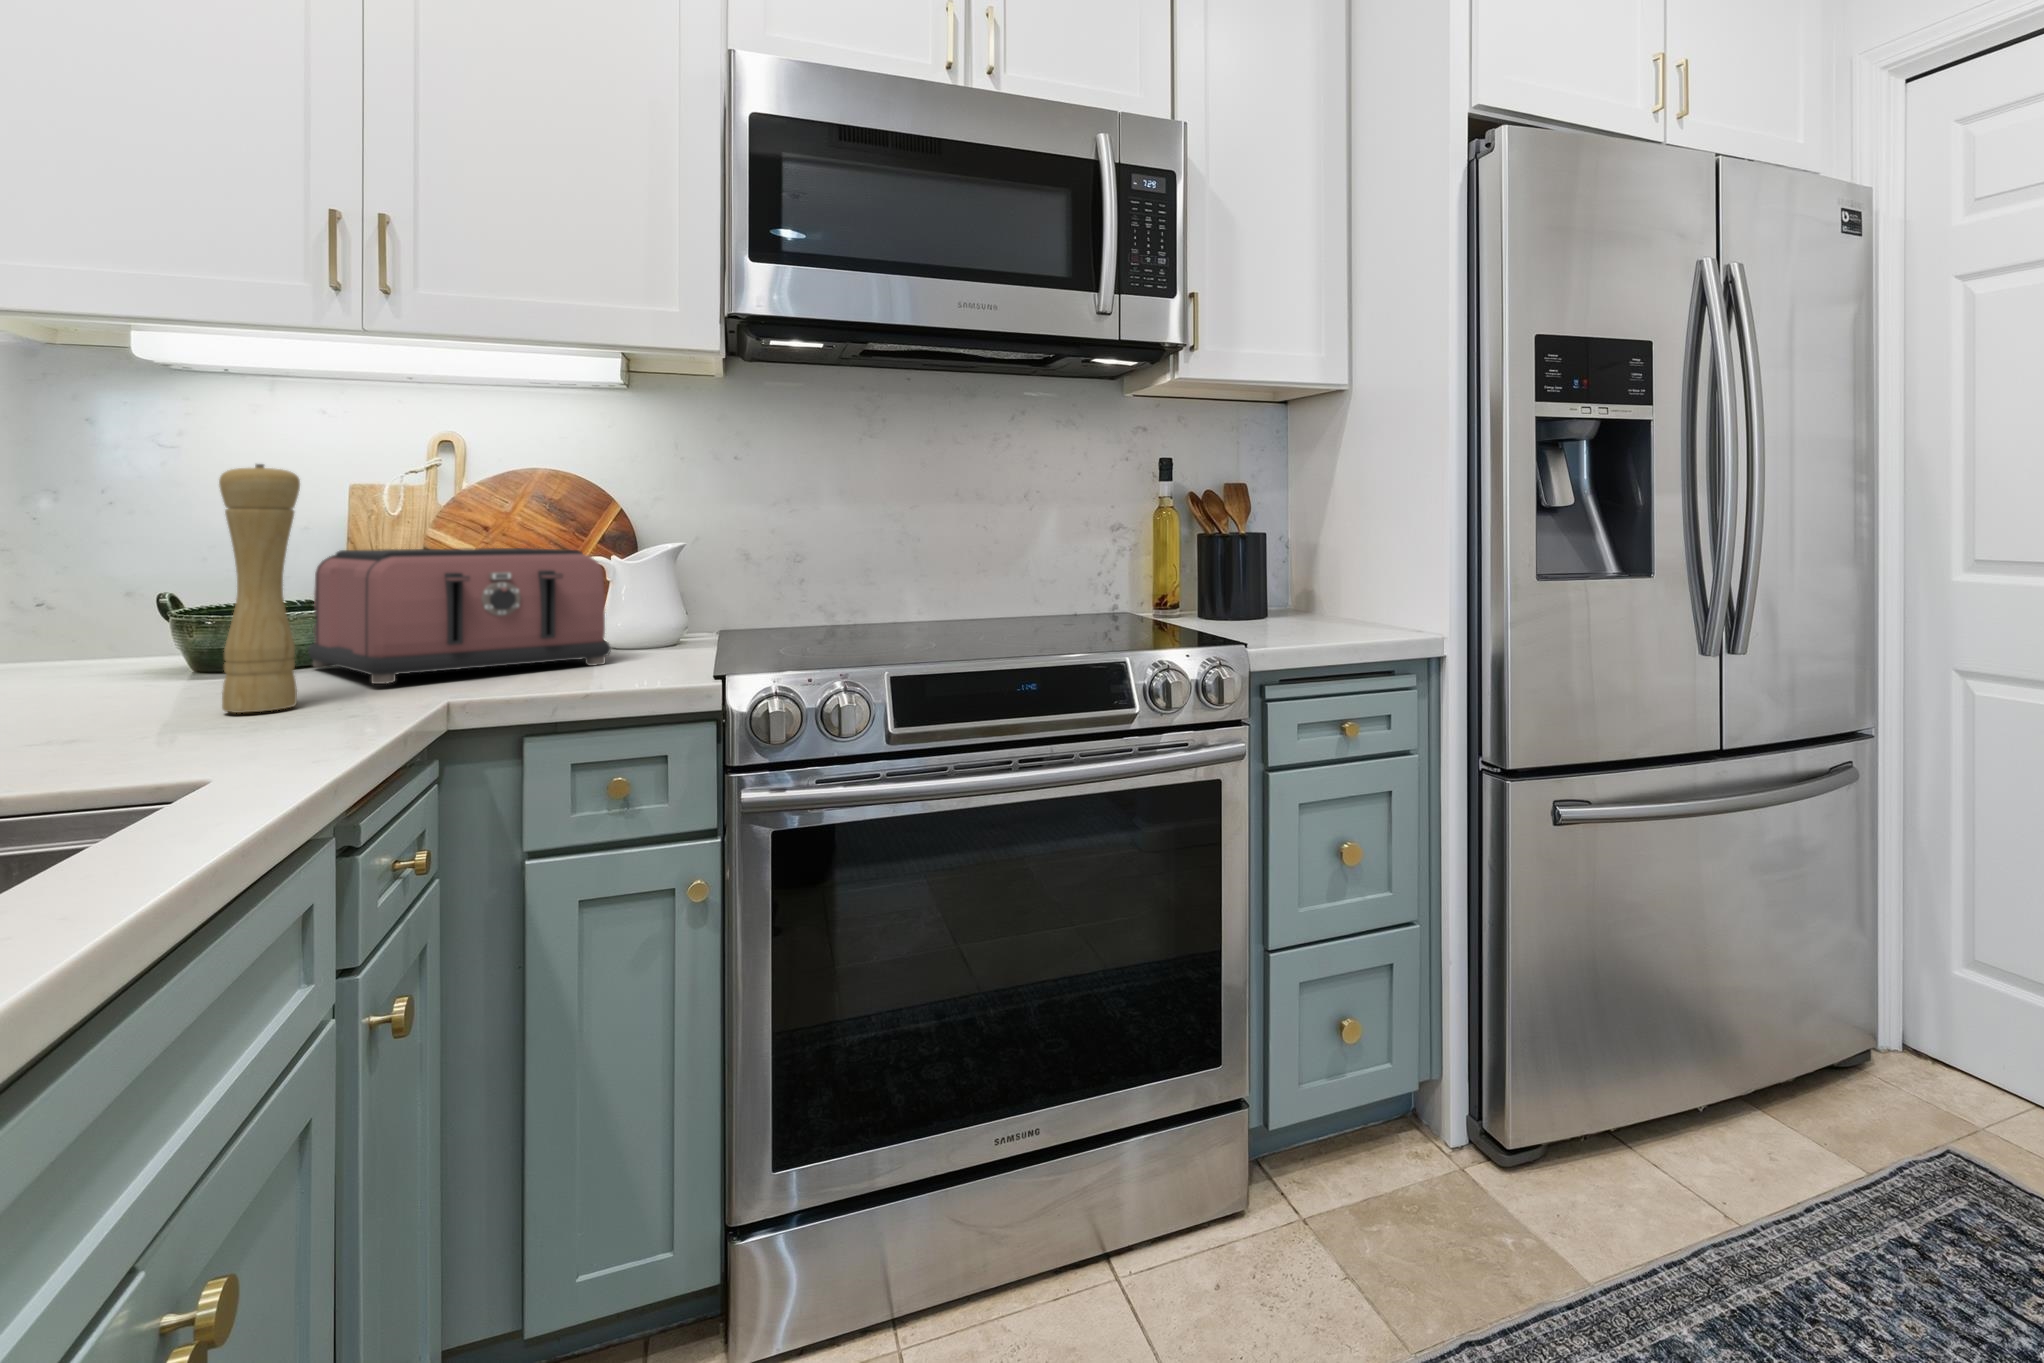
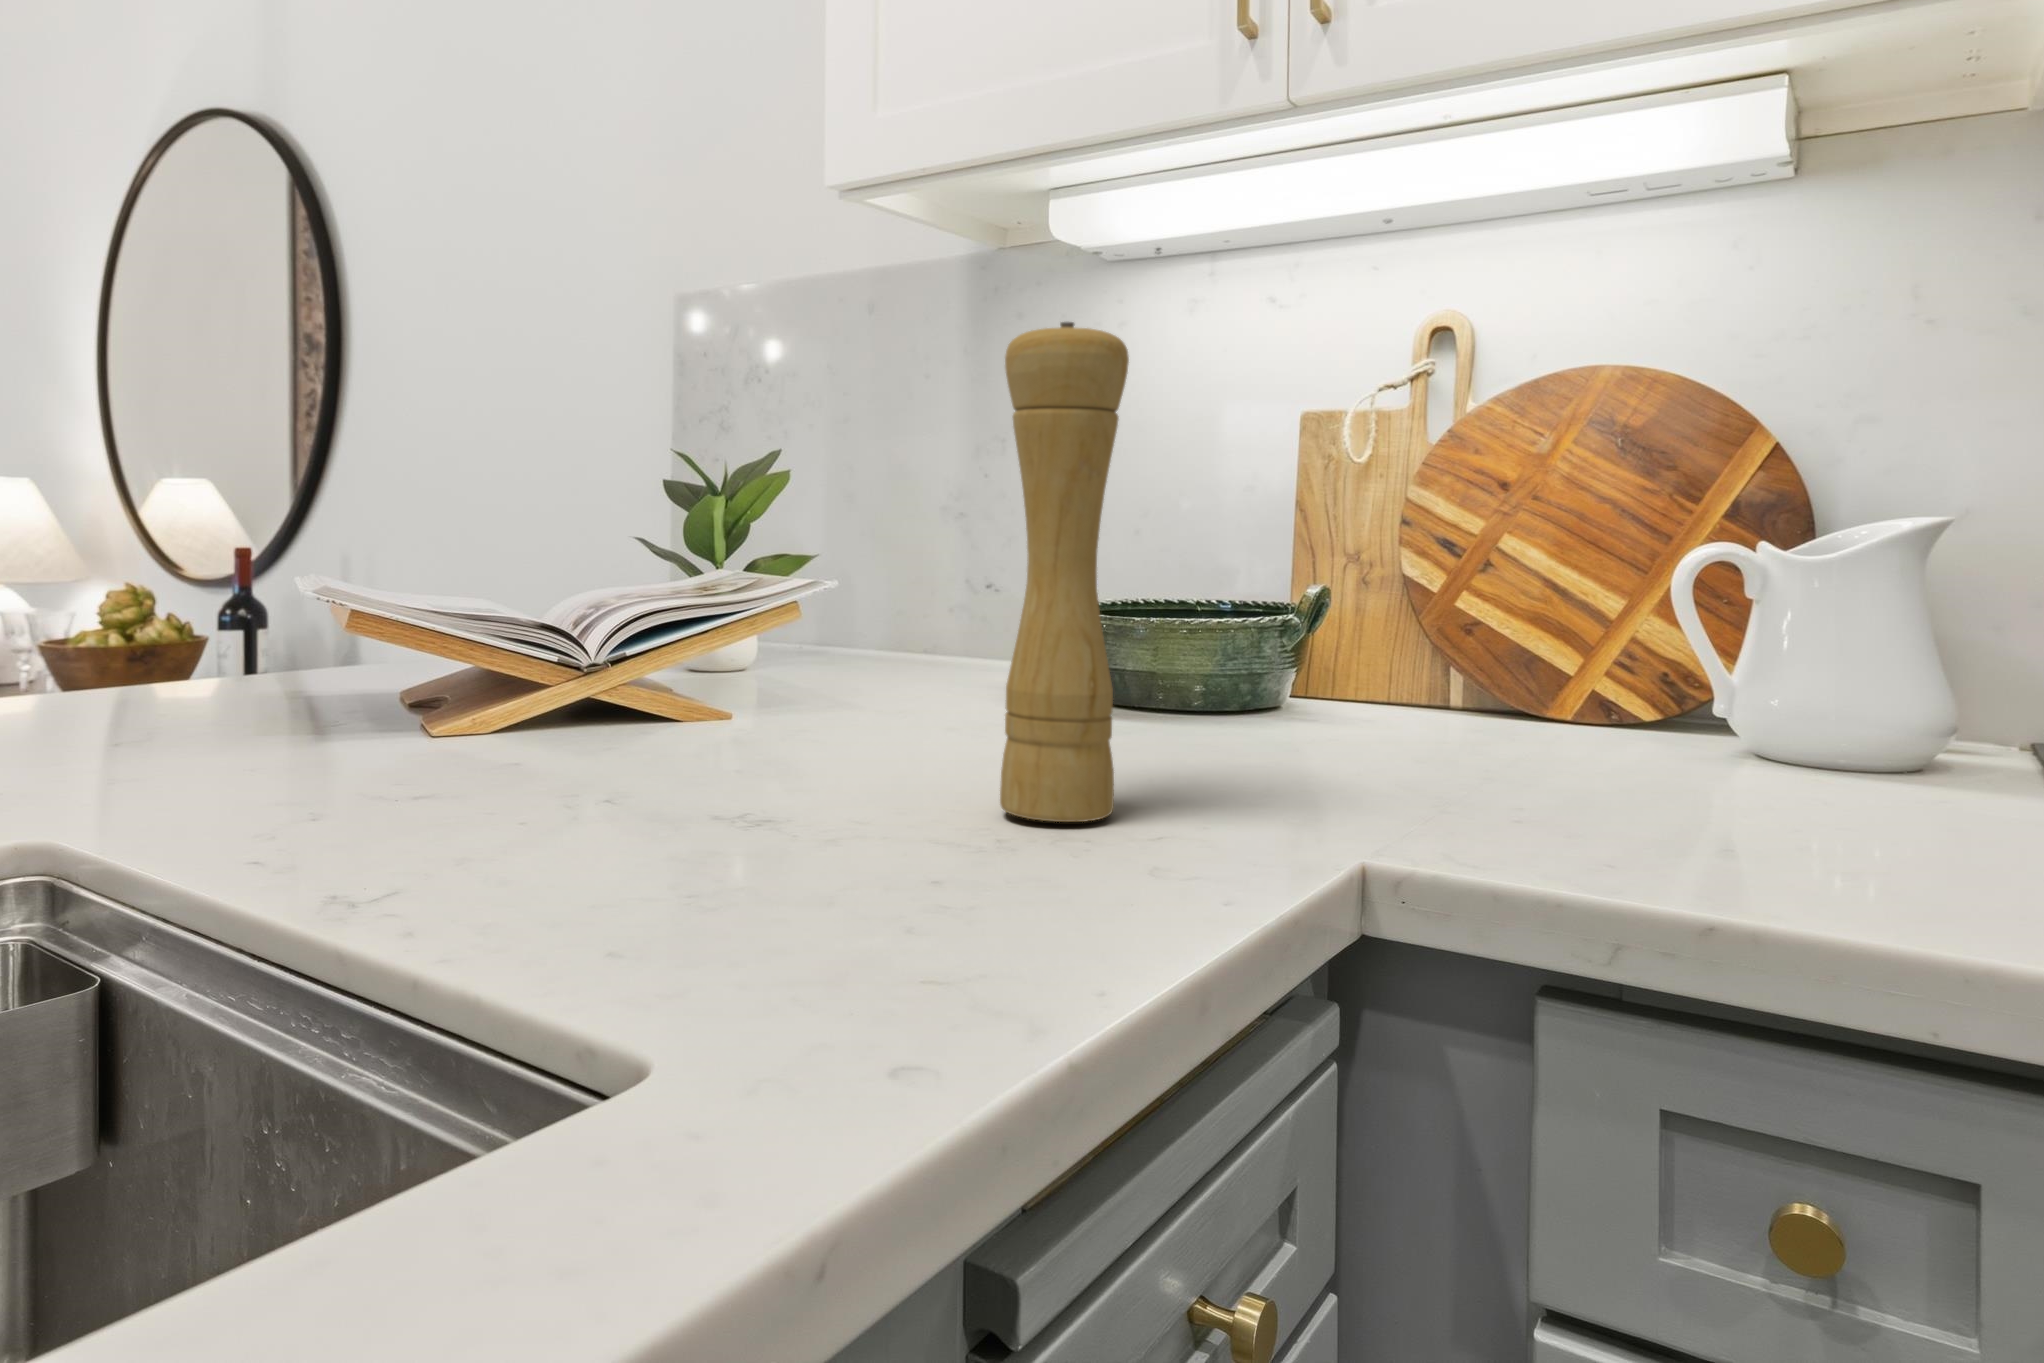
toaster: present [308,548,611,684] -> none [1213,512,1768,808]

